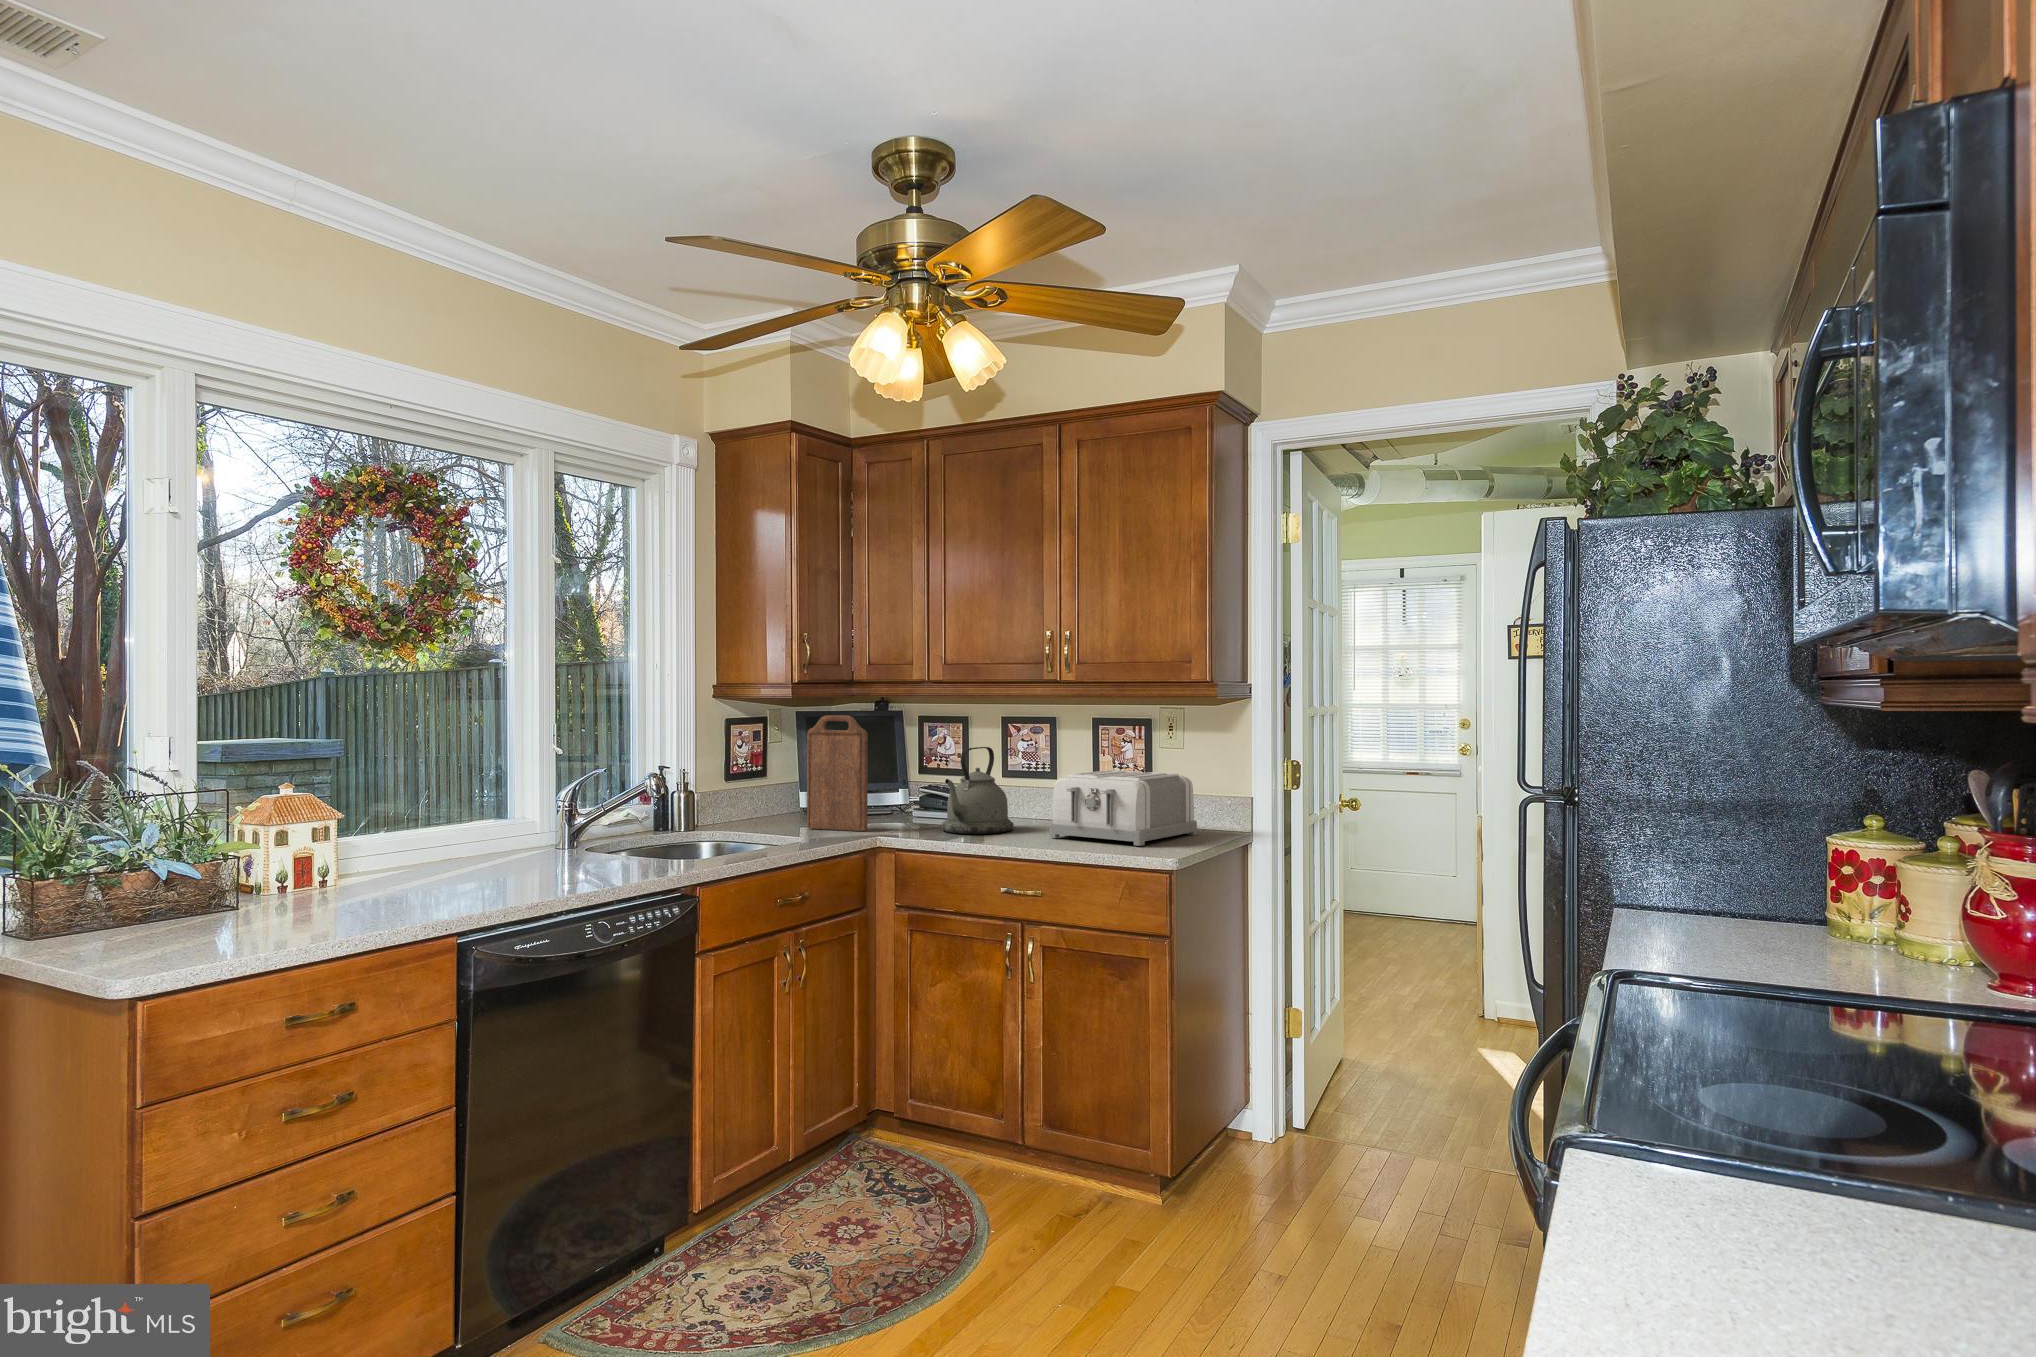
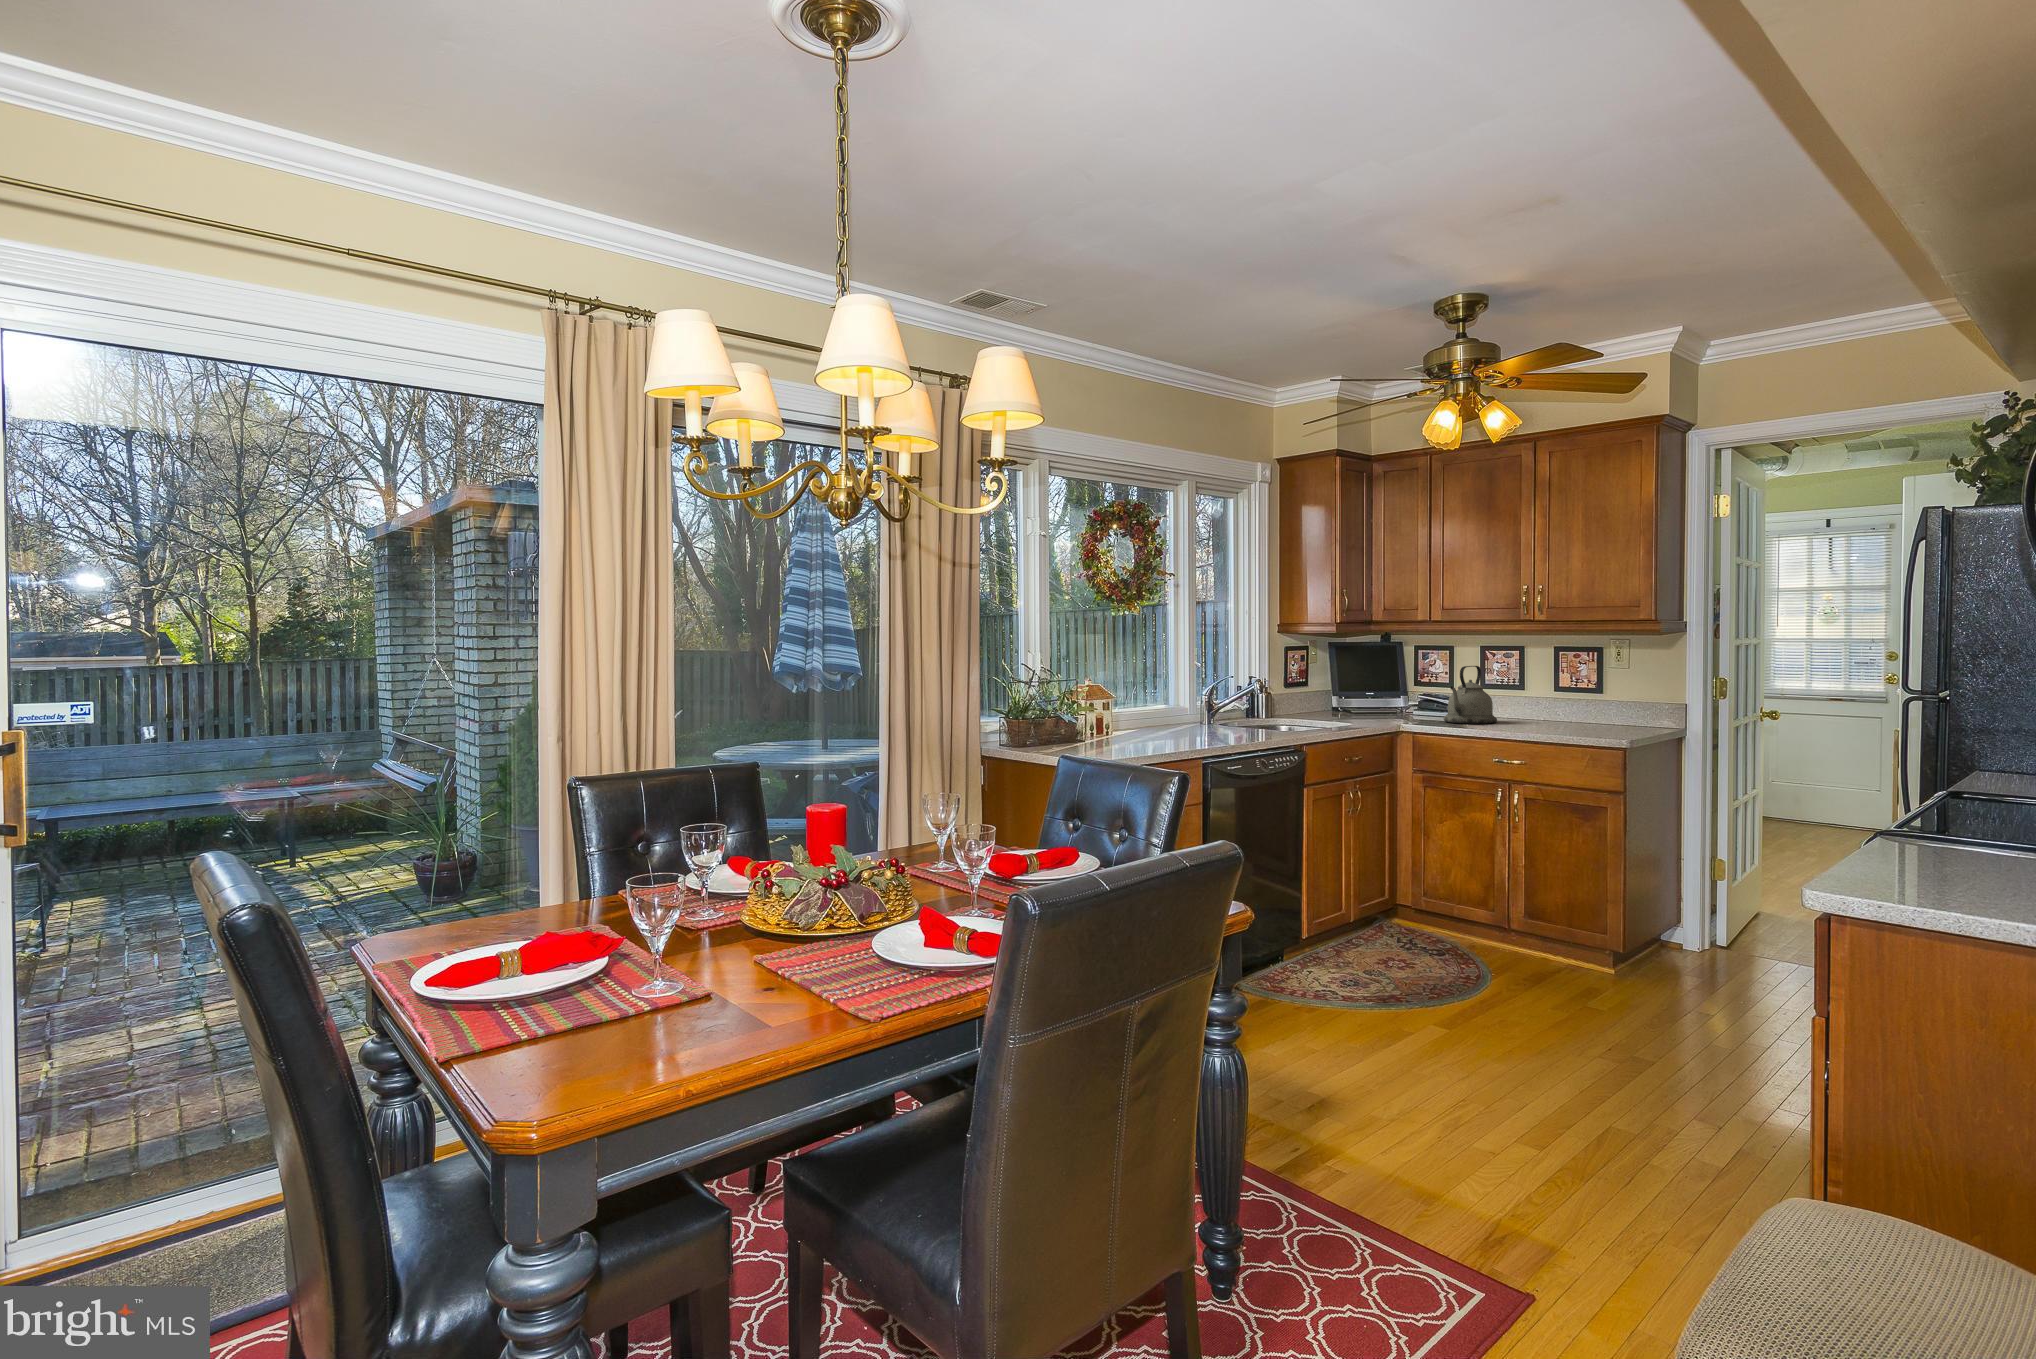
cutting board: present [807,715,868,831] -> none [1347,644,1391,721]
toaster: present [1050,770,1197,846] -> none [1528,682,1641,732]

